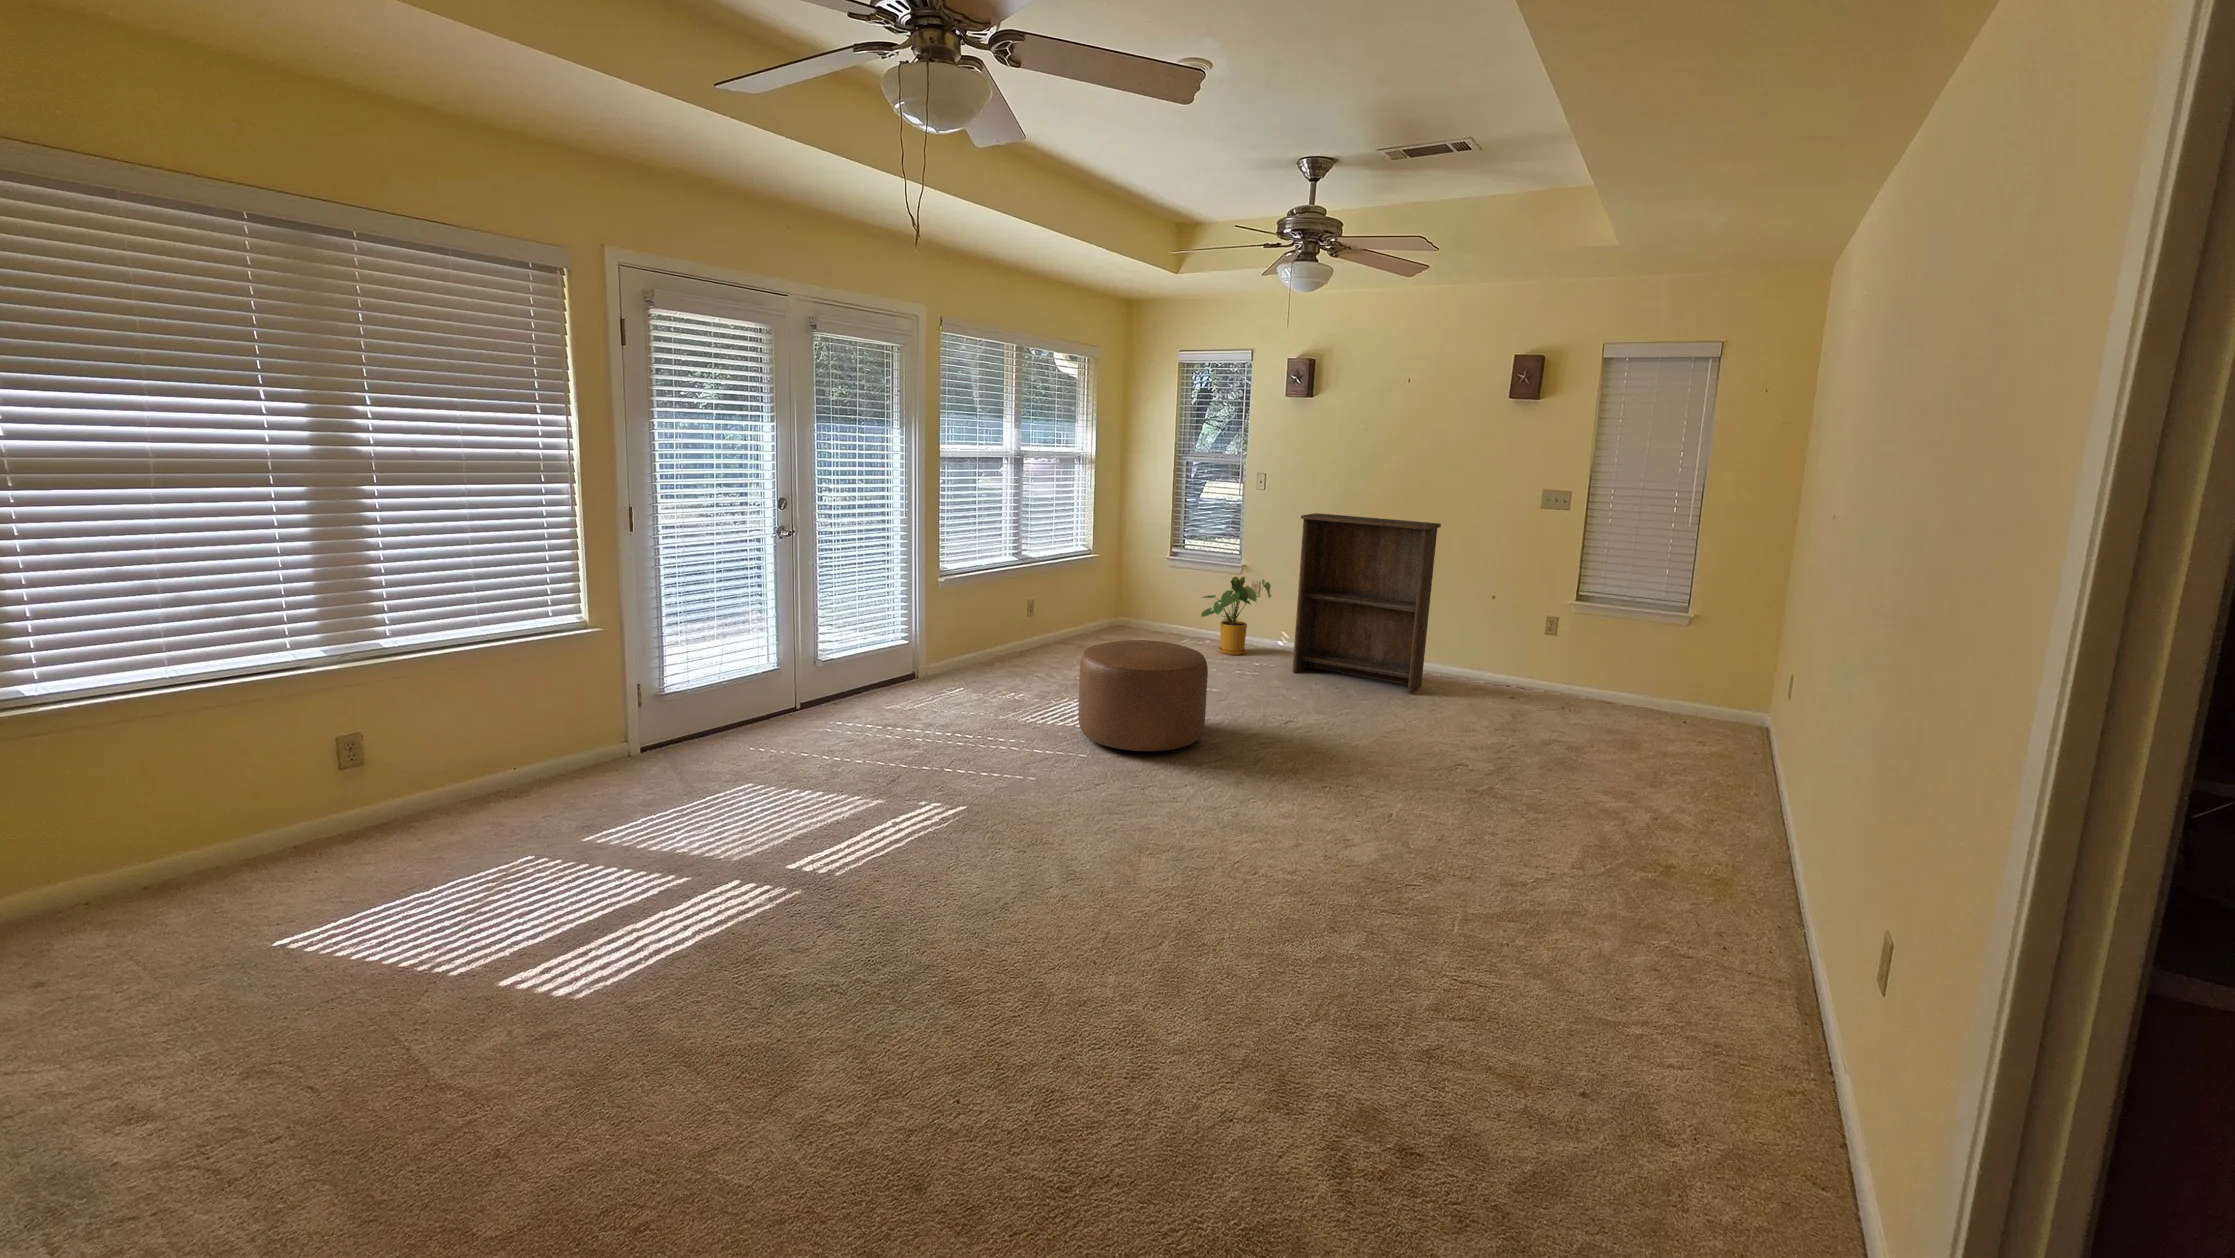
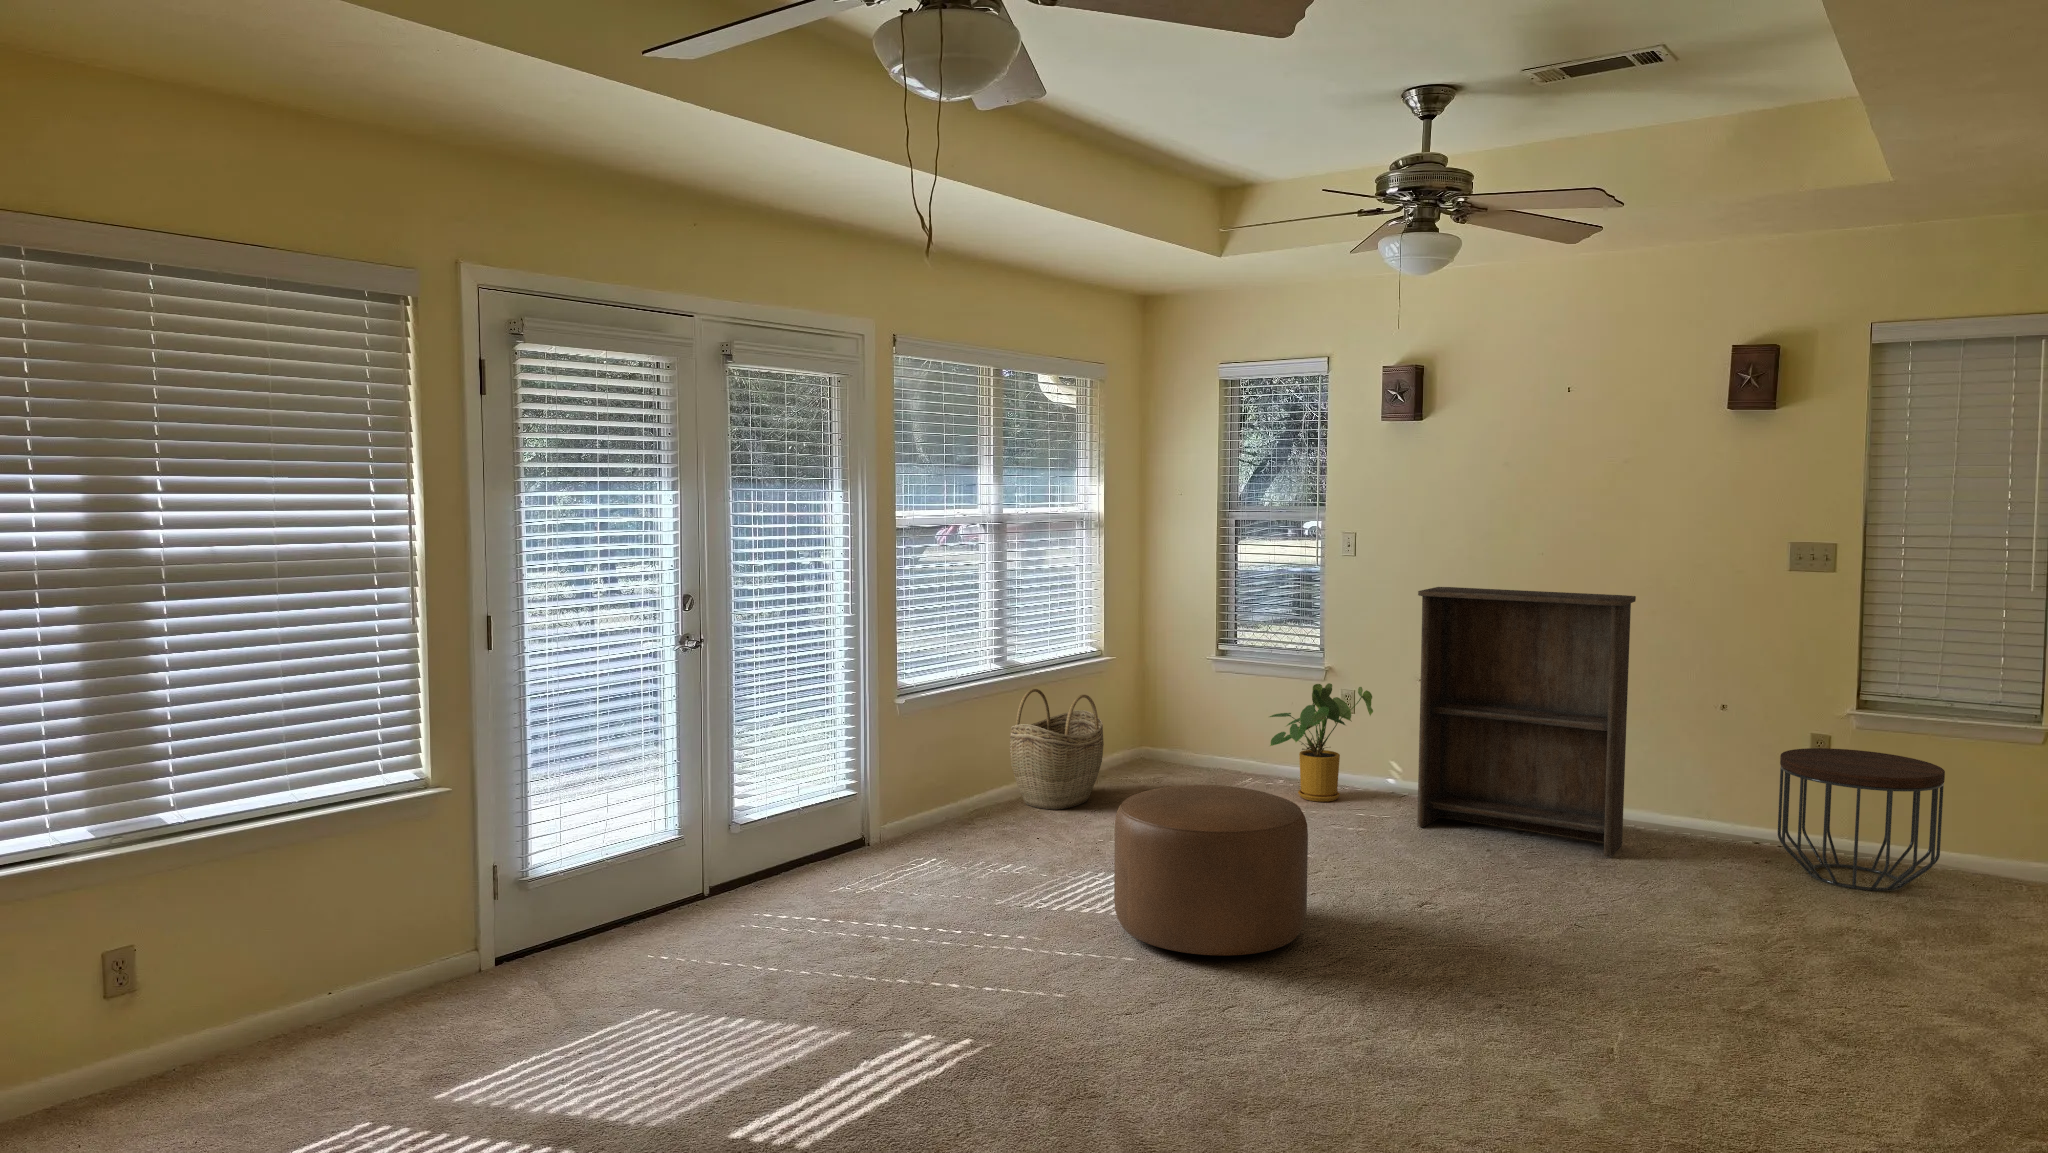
woven basket: none [1023,574,1088,656] -> present [1010,689,1104,810]
side table: none [1517,627,1621,718] -> present [1778,748,1945,891]

